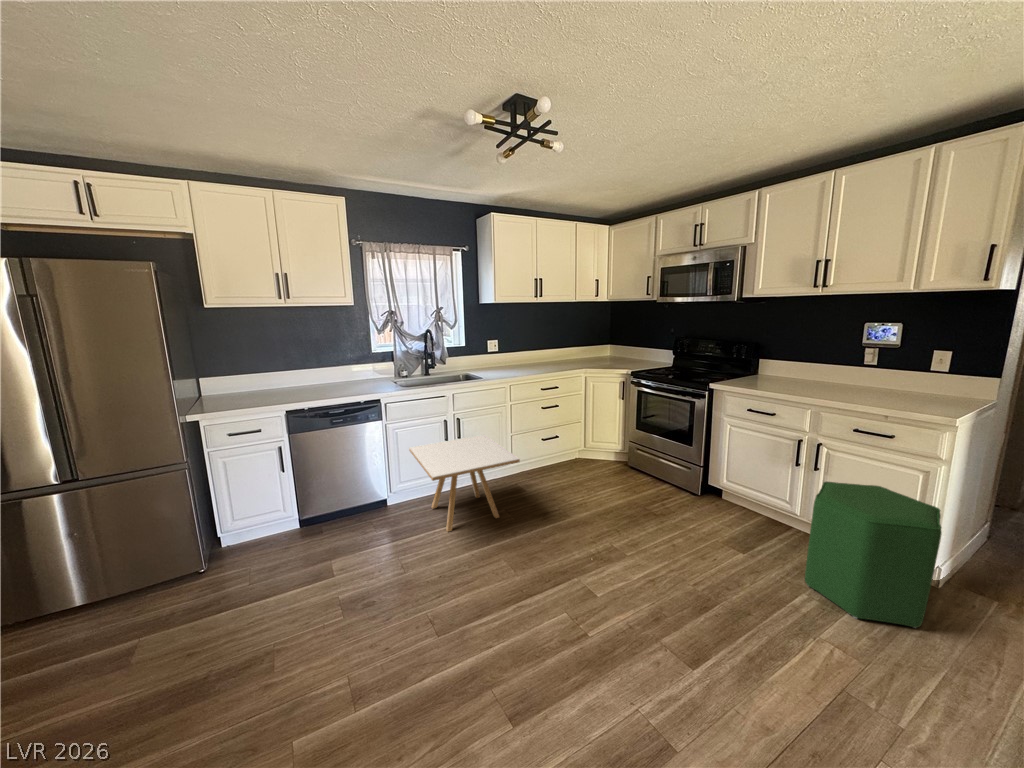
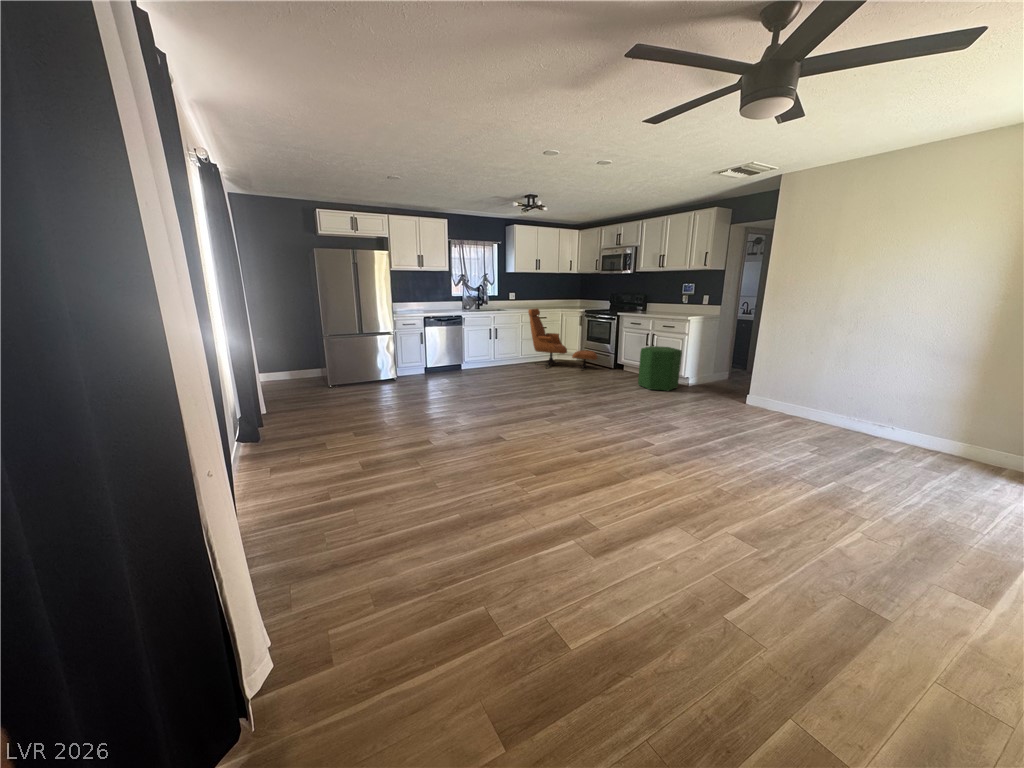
lounge chair: none [522,371,666,503] -> present [528,309,597,369]
side table: present [409,435,520,532] -> none [474,338,527,375]

